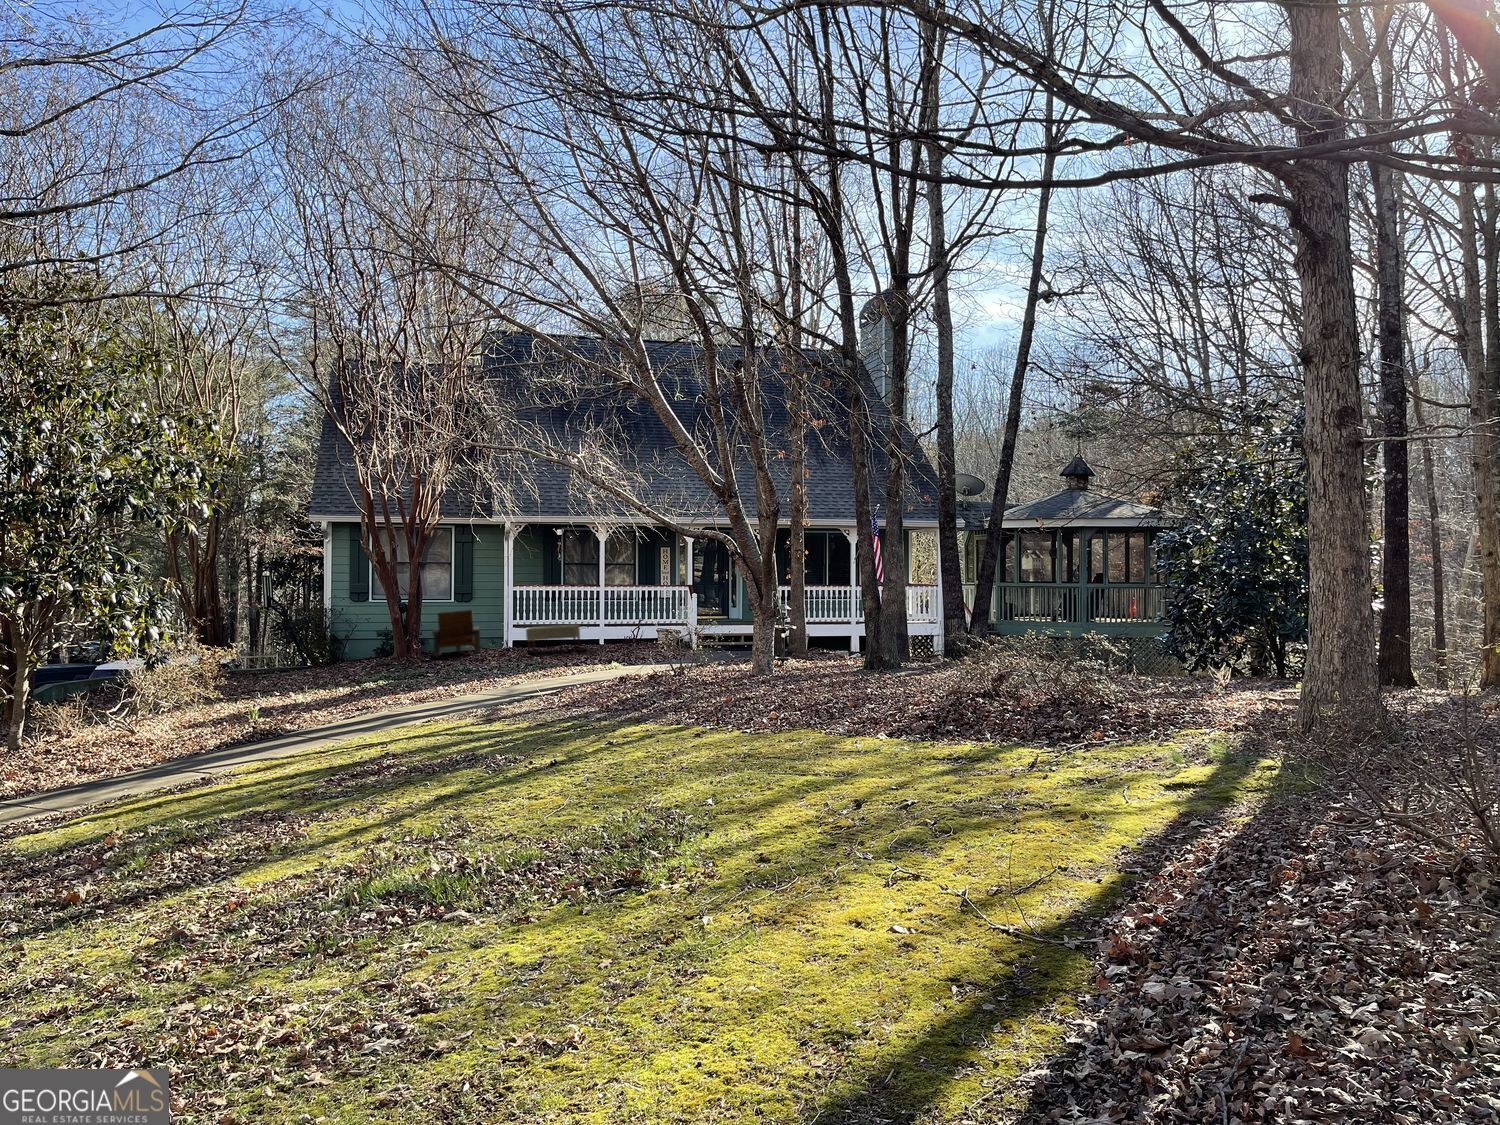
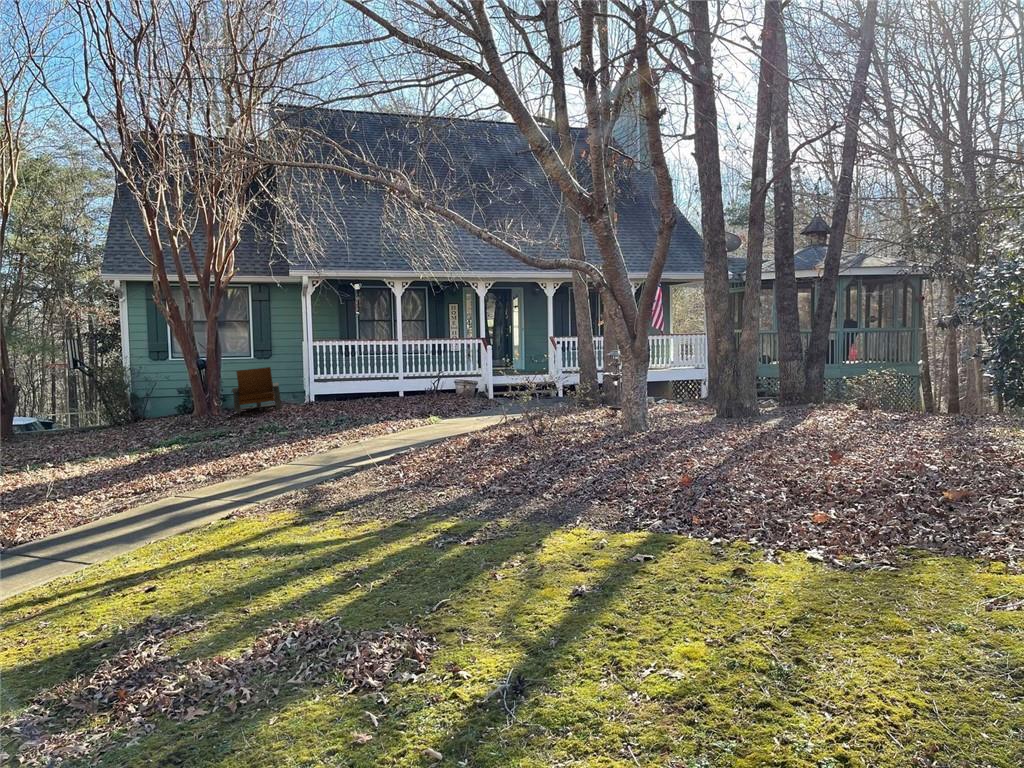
bench: present [526,624,580,650] -> none [326,378,380,405]

